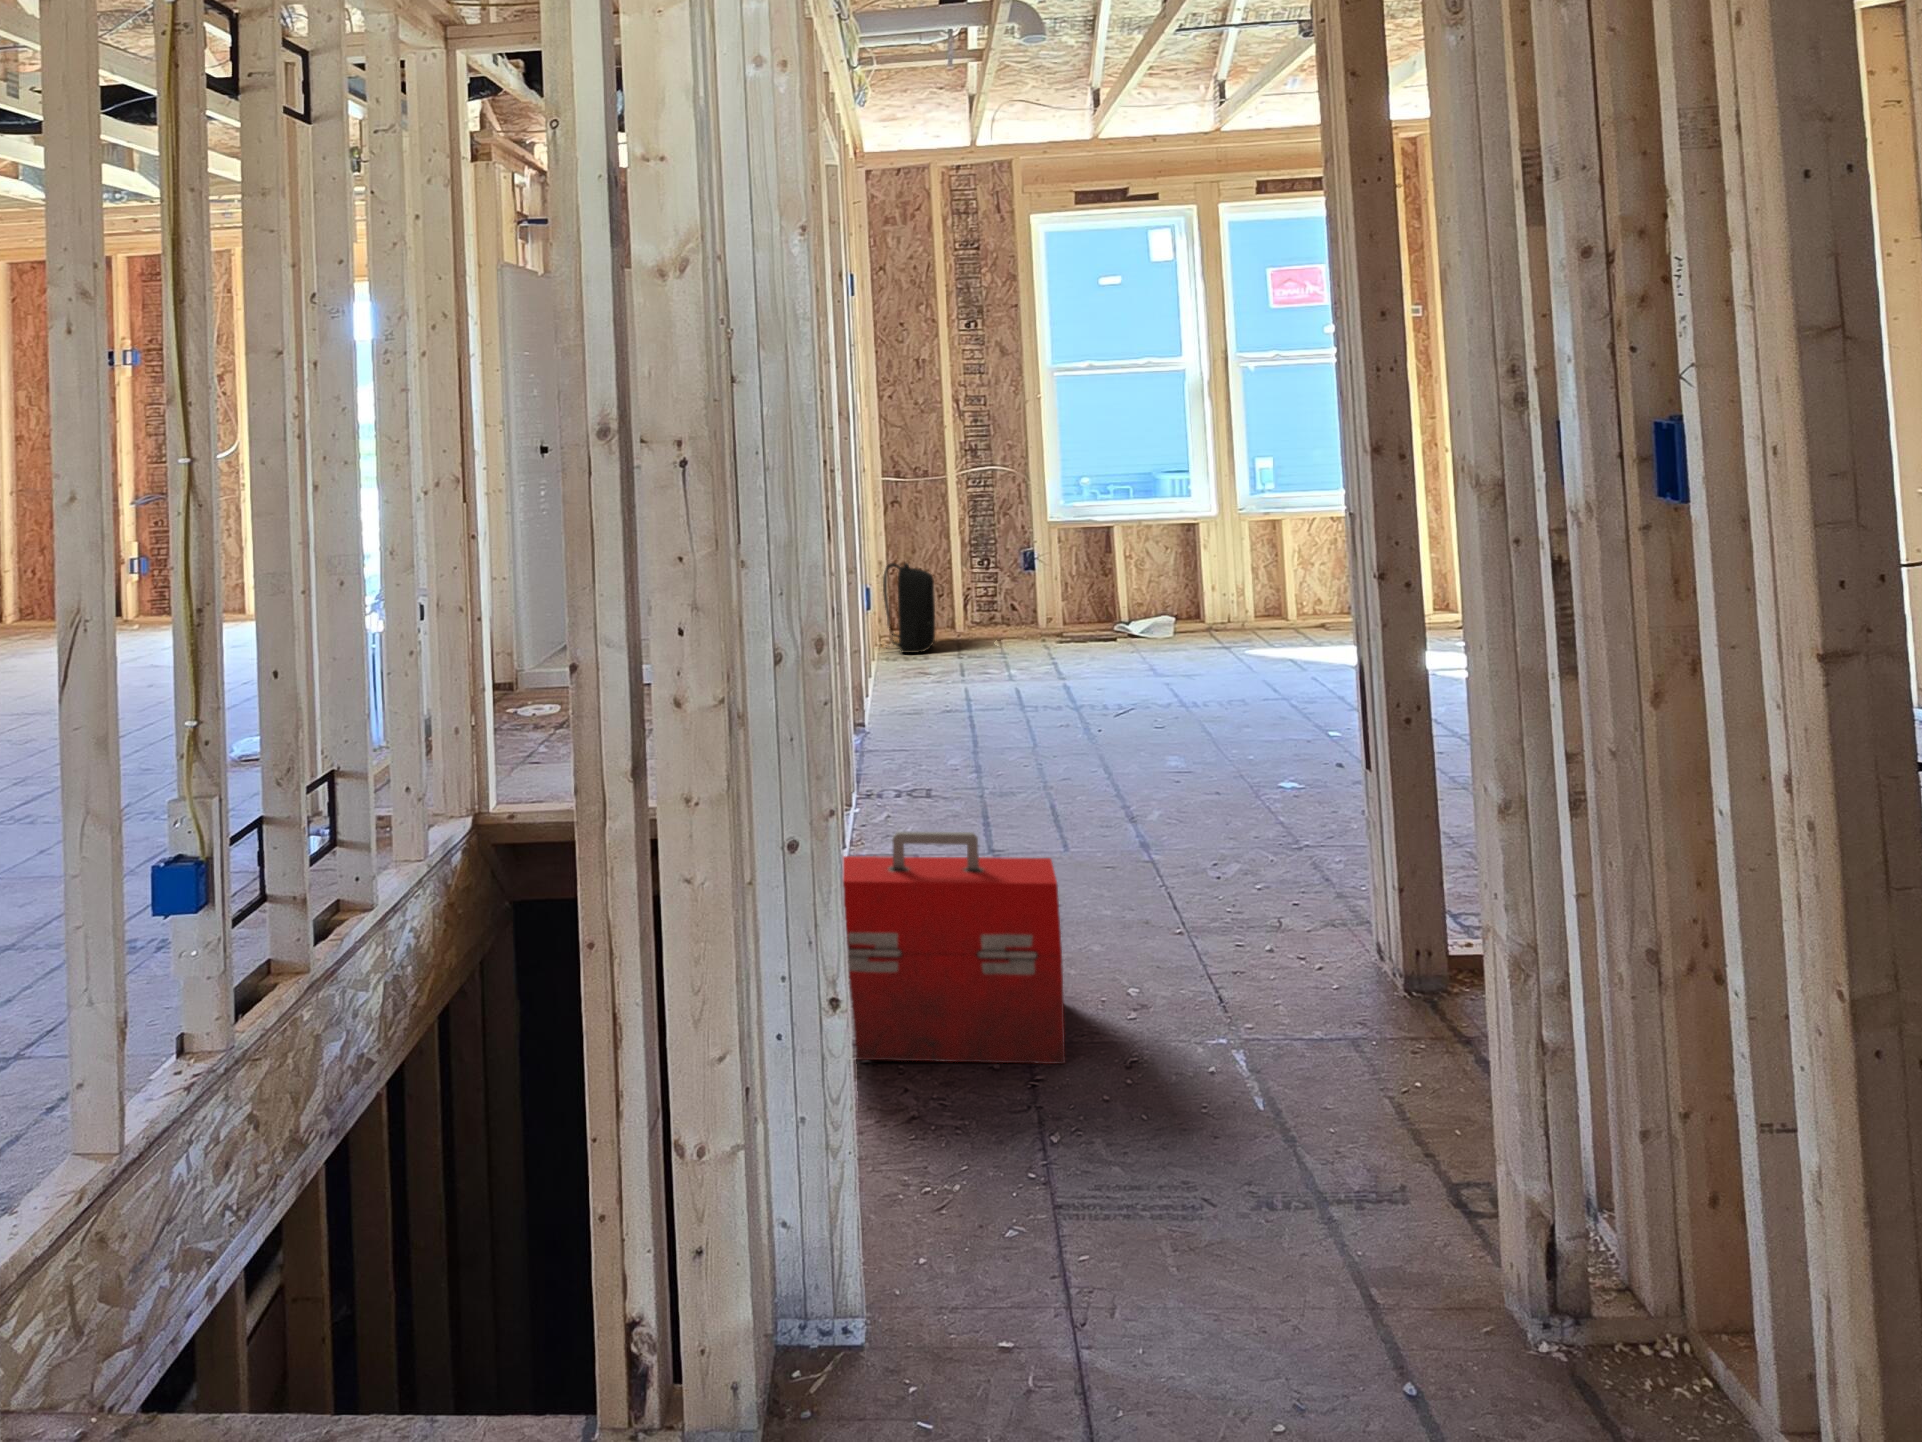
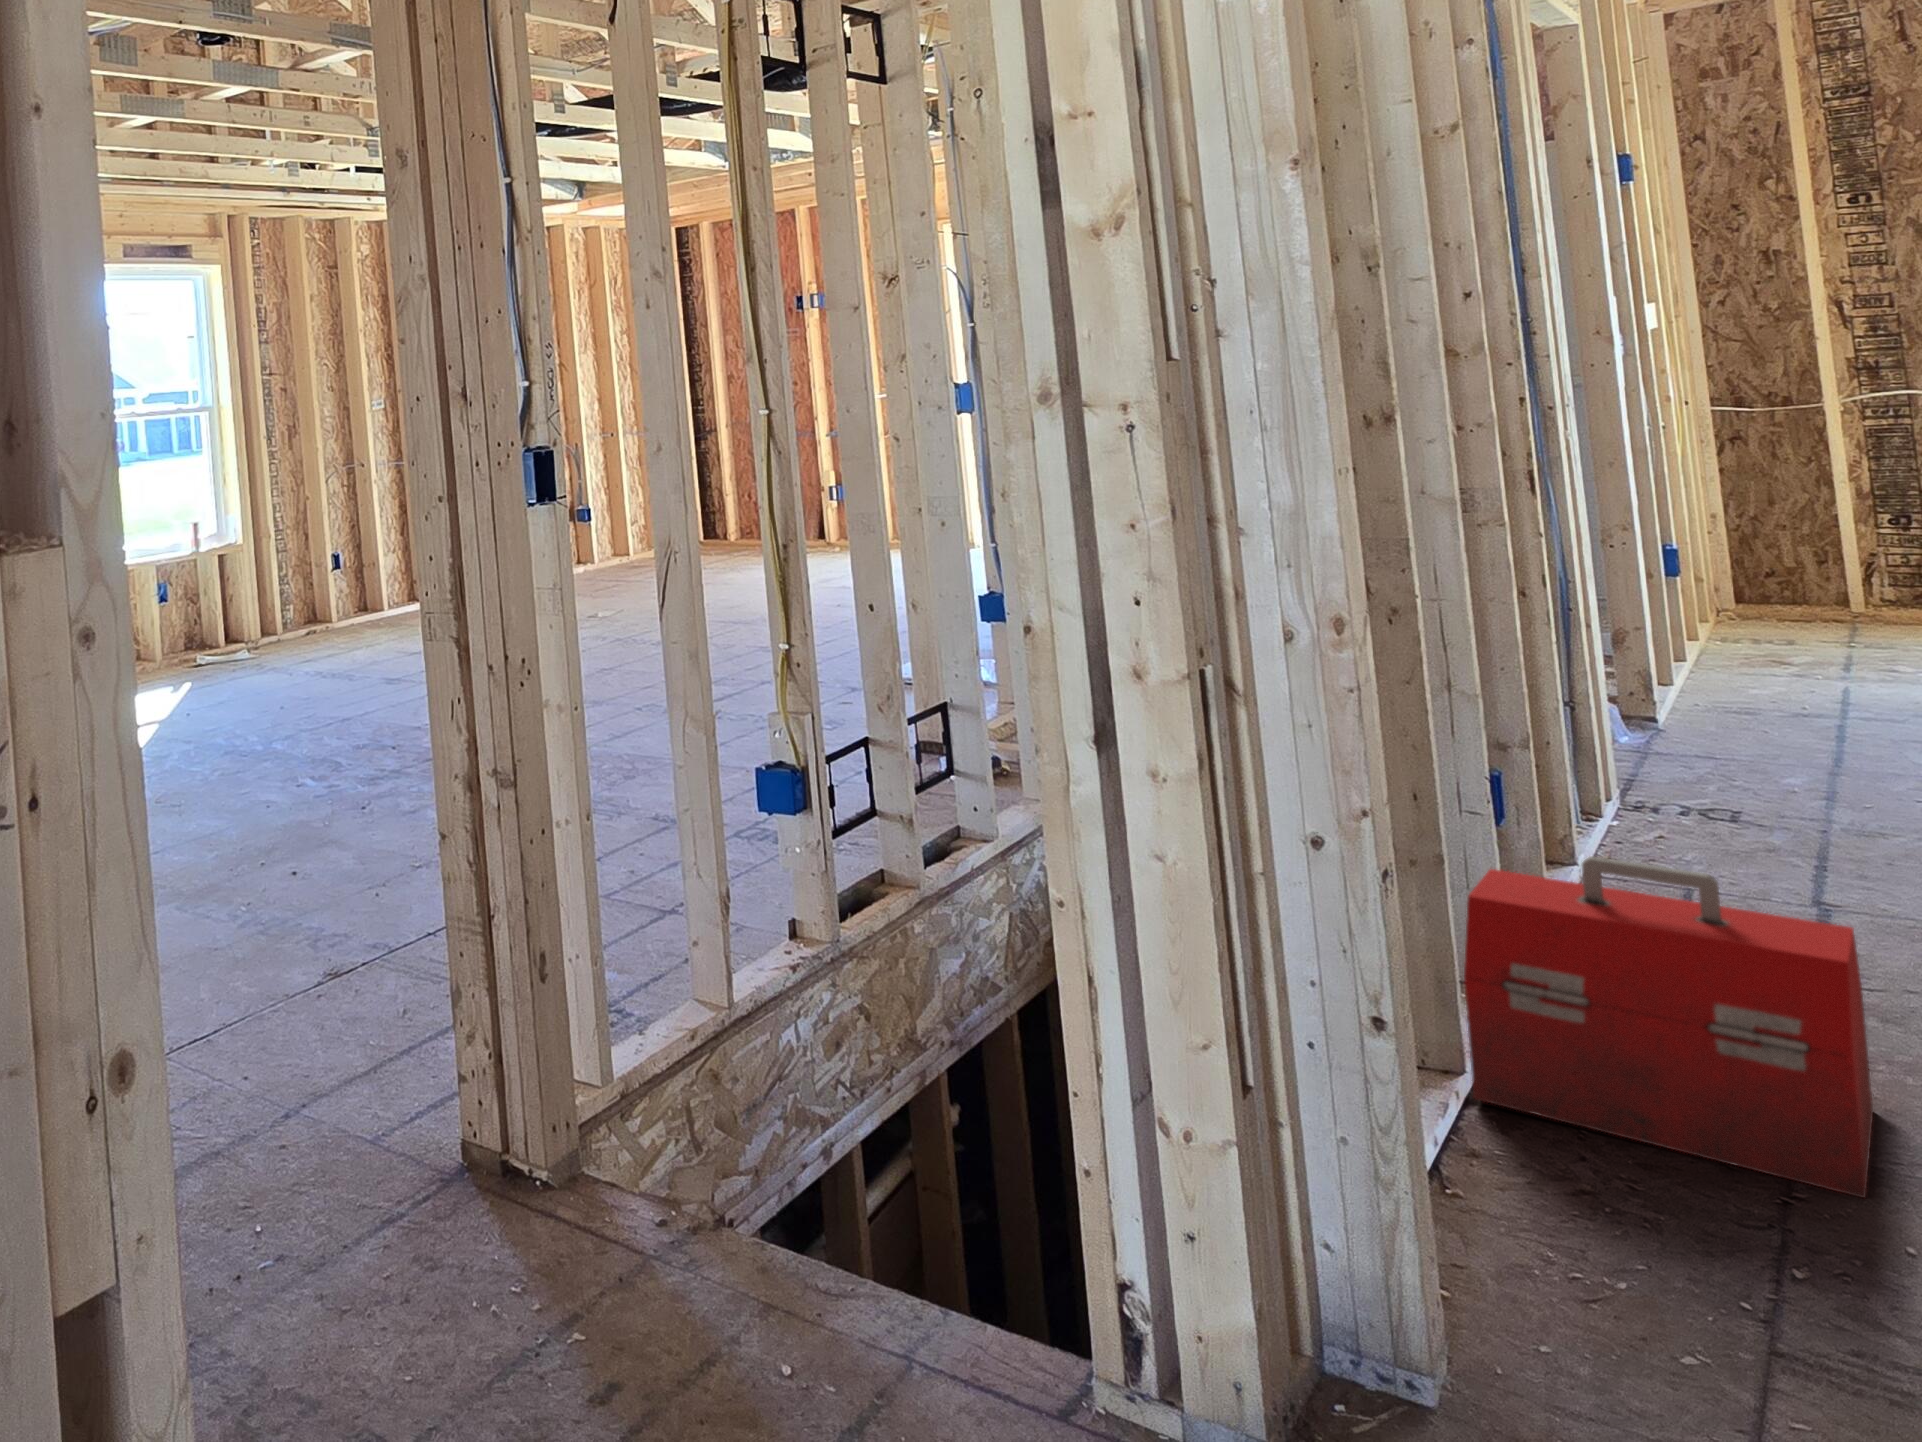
backpack: present [883,563,935,653] -> none [1711,514,1816,631]

